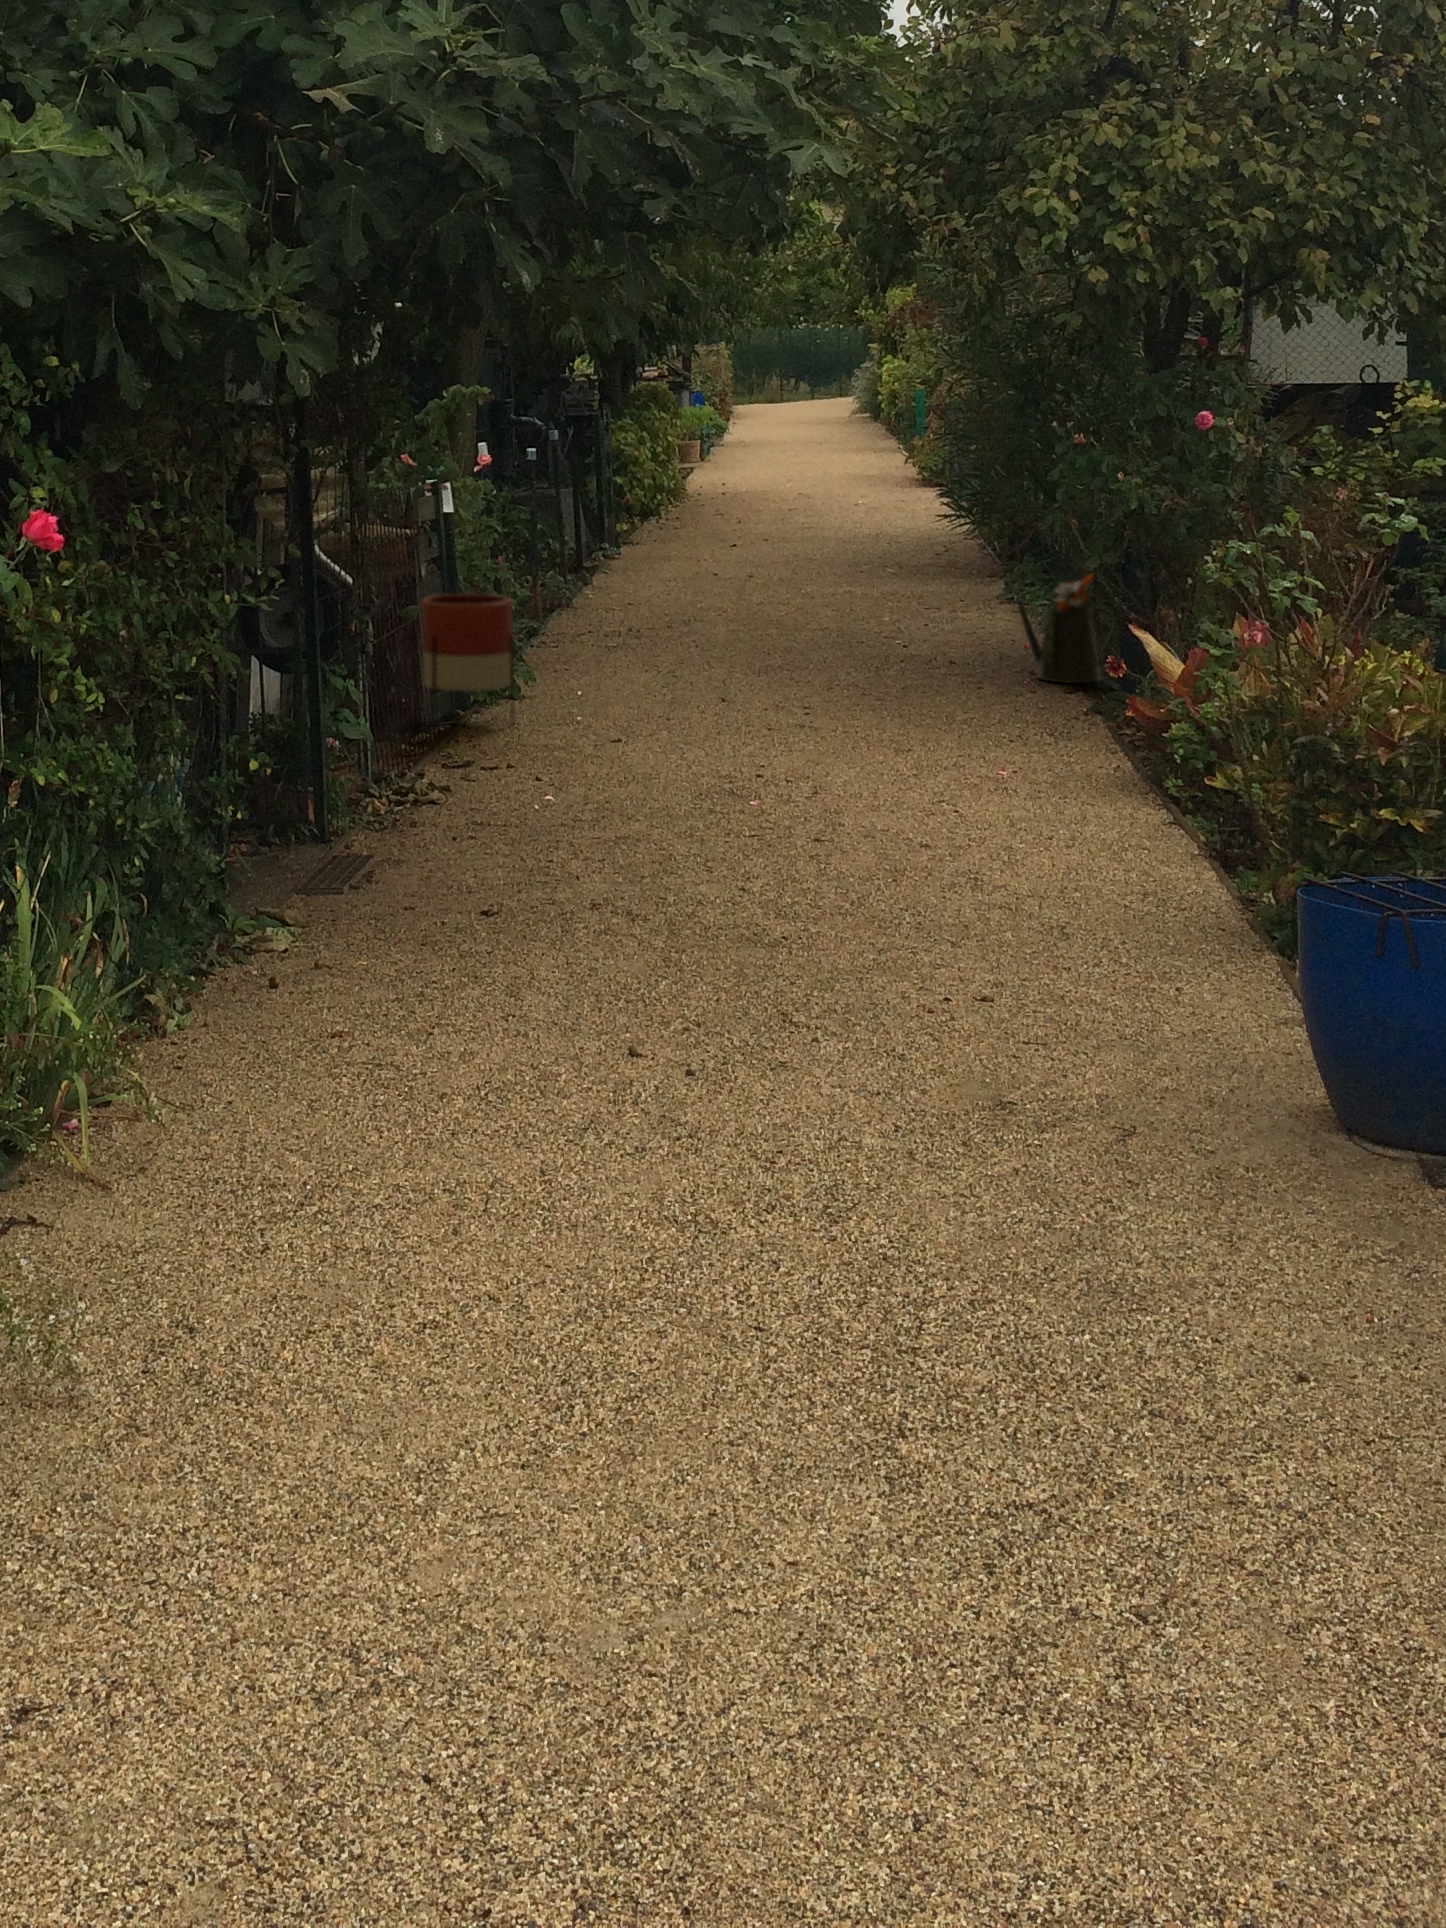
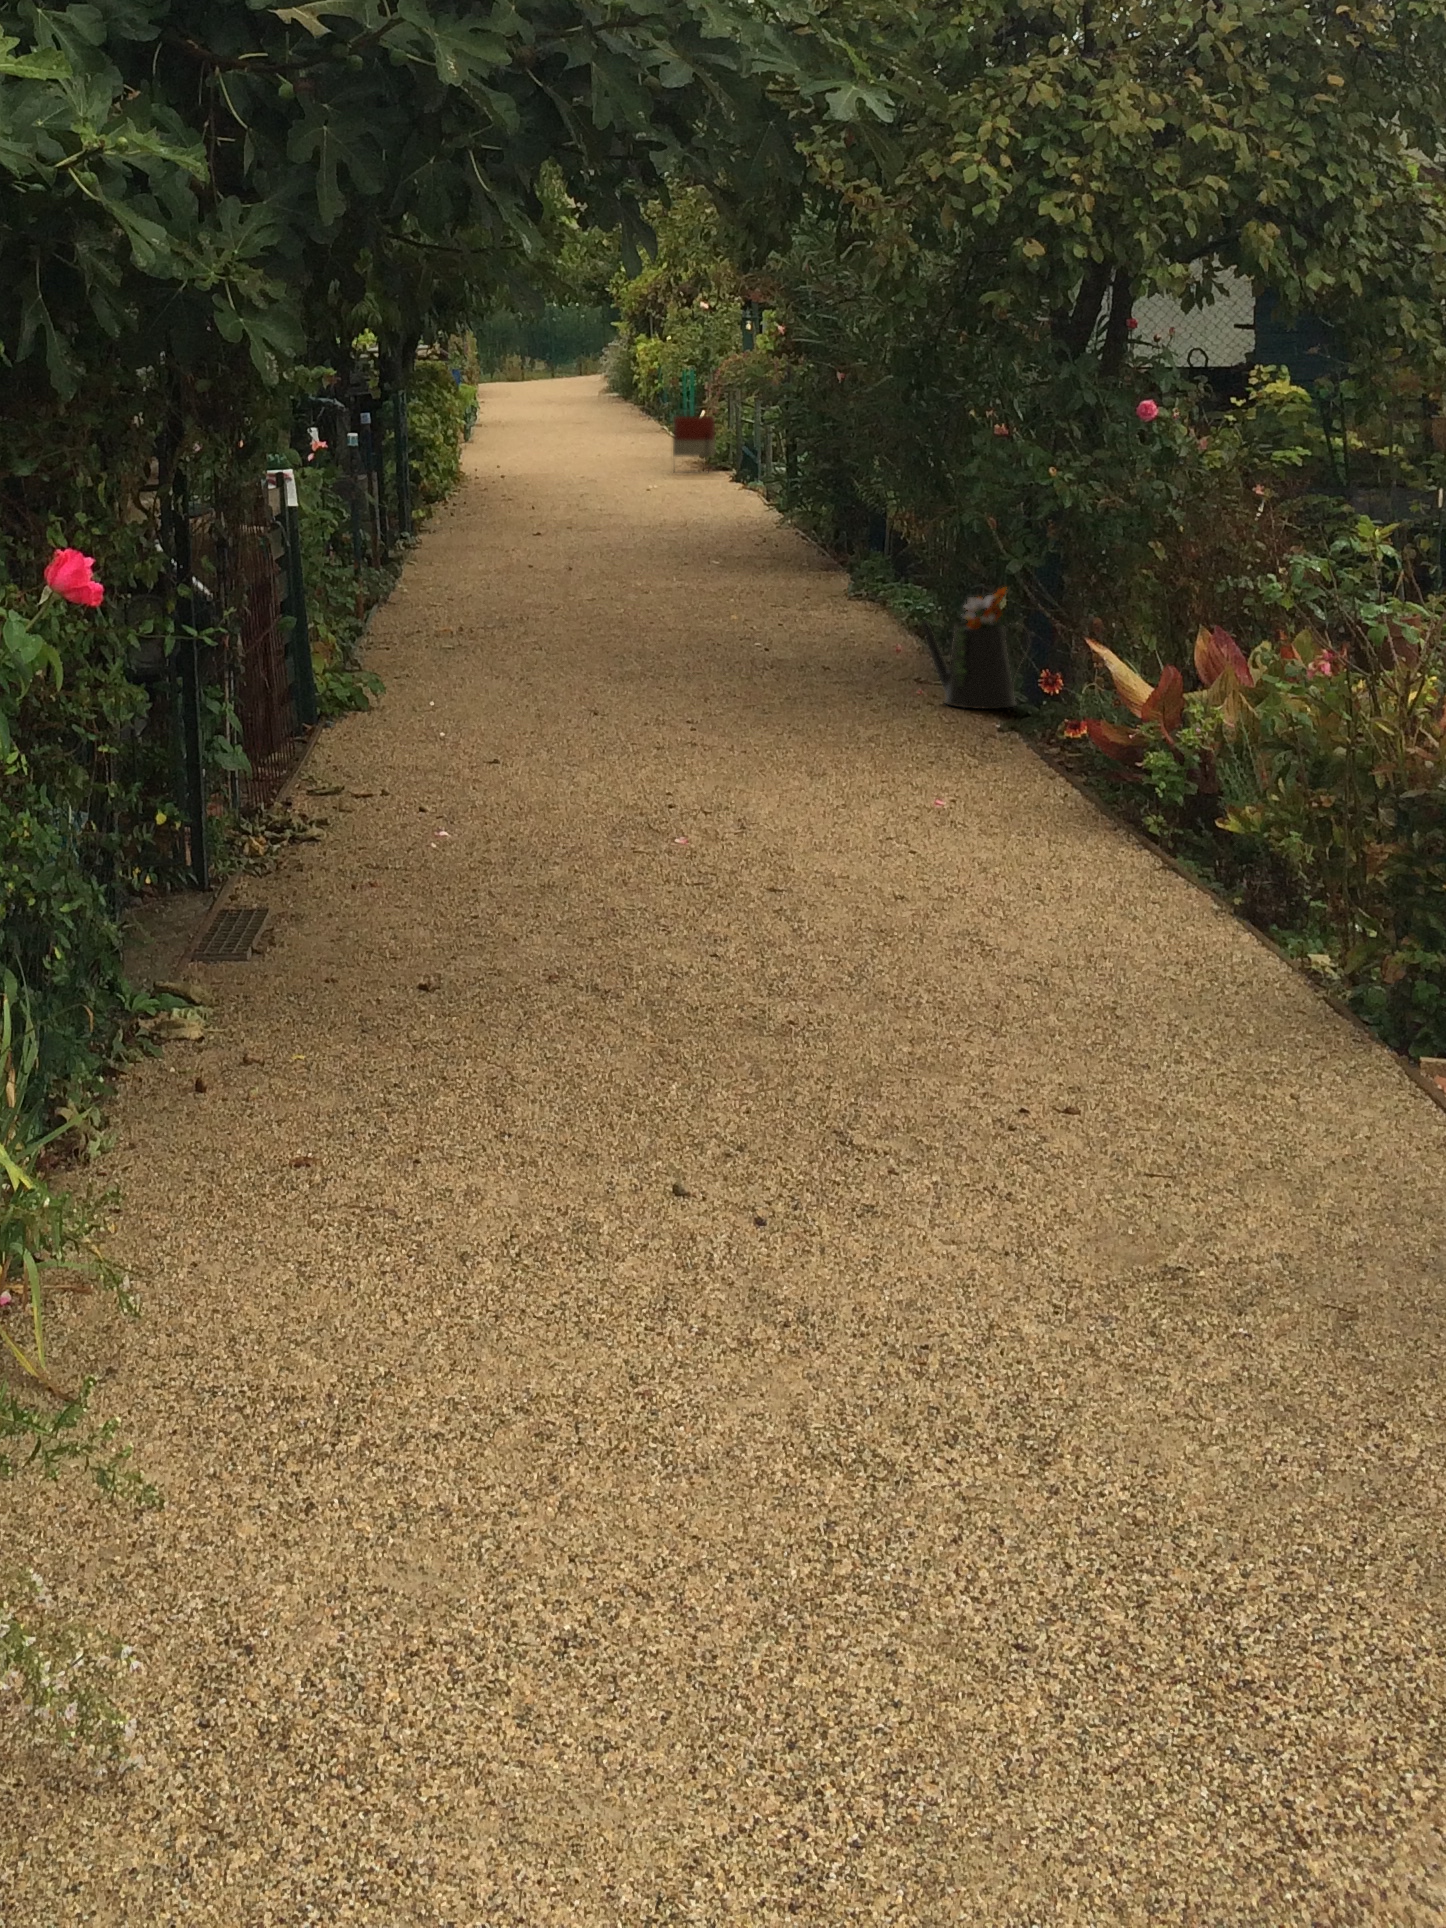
planter: present [421,594,514,716] -> present [673,416,716,472]

